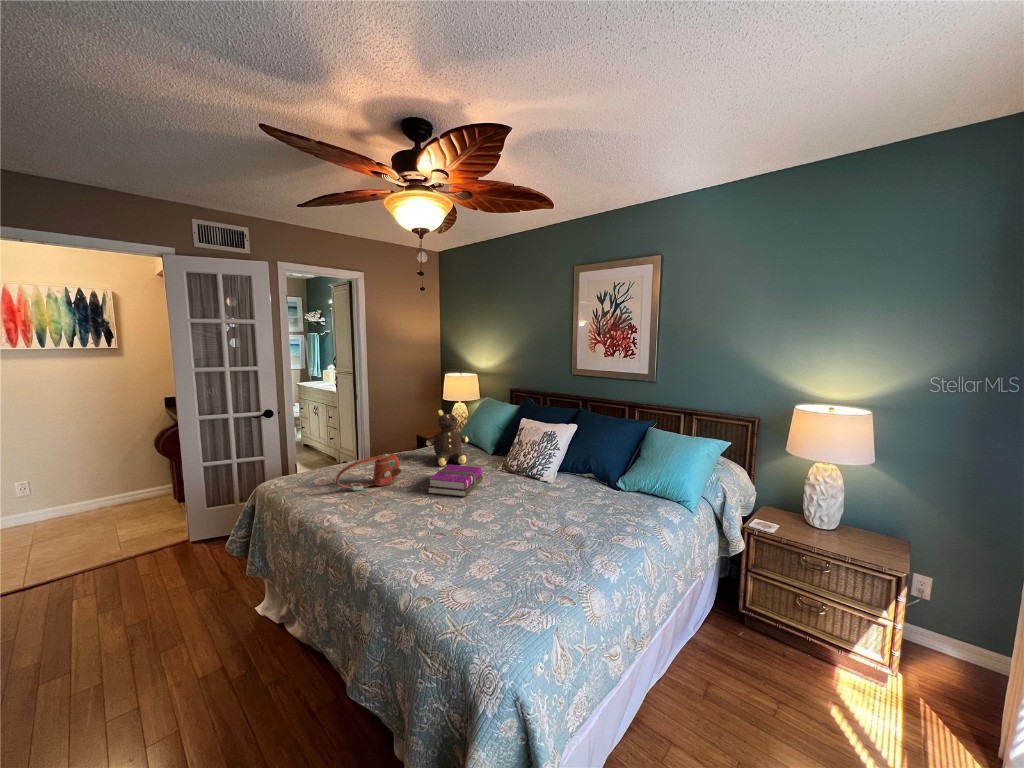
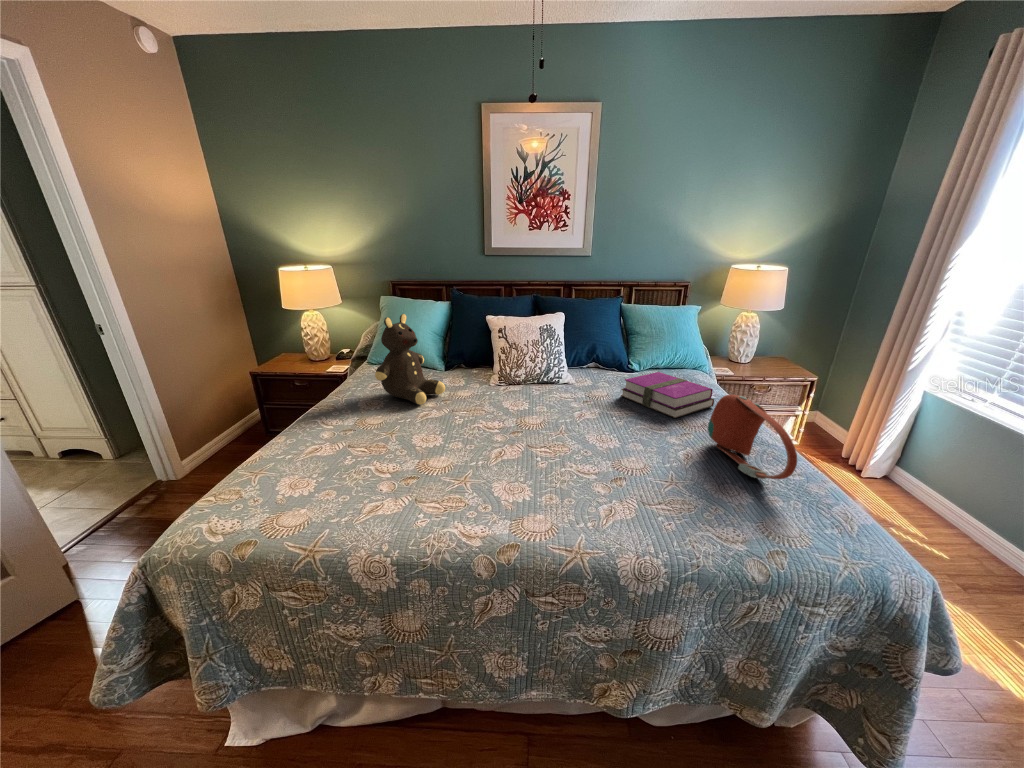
handbag: present [336,454,402,490] -> present [708,395,797,479]
hardback book: present [427,465,483,497] -> present [621,372,714,418]

